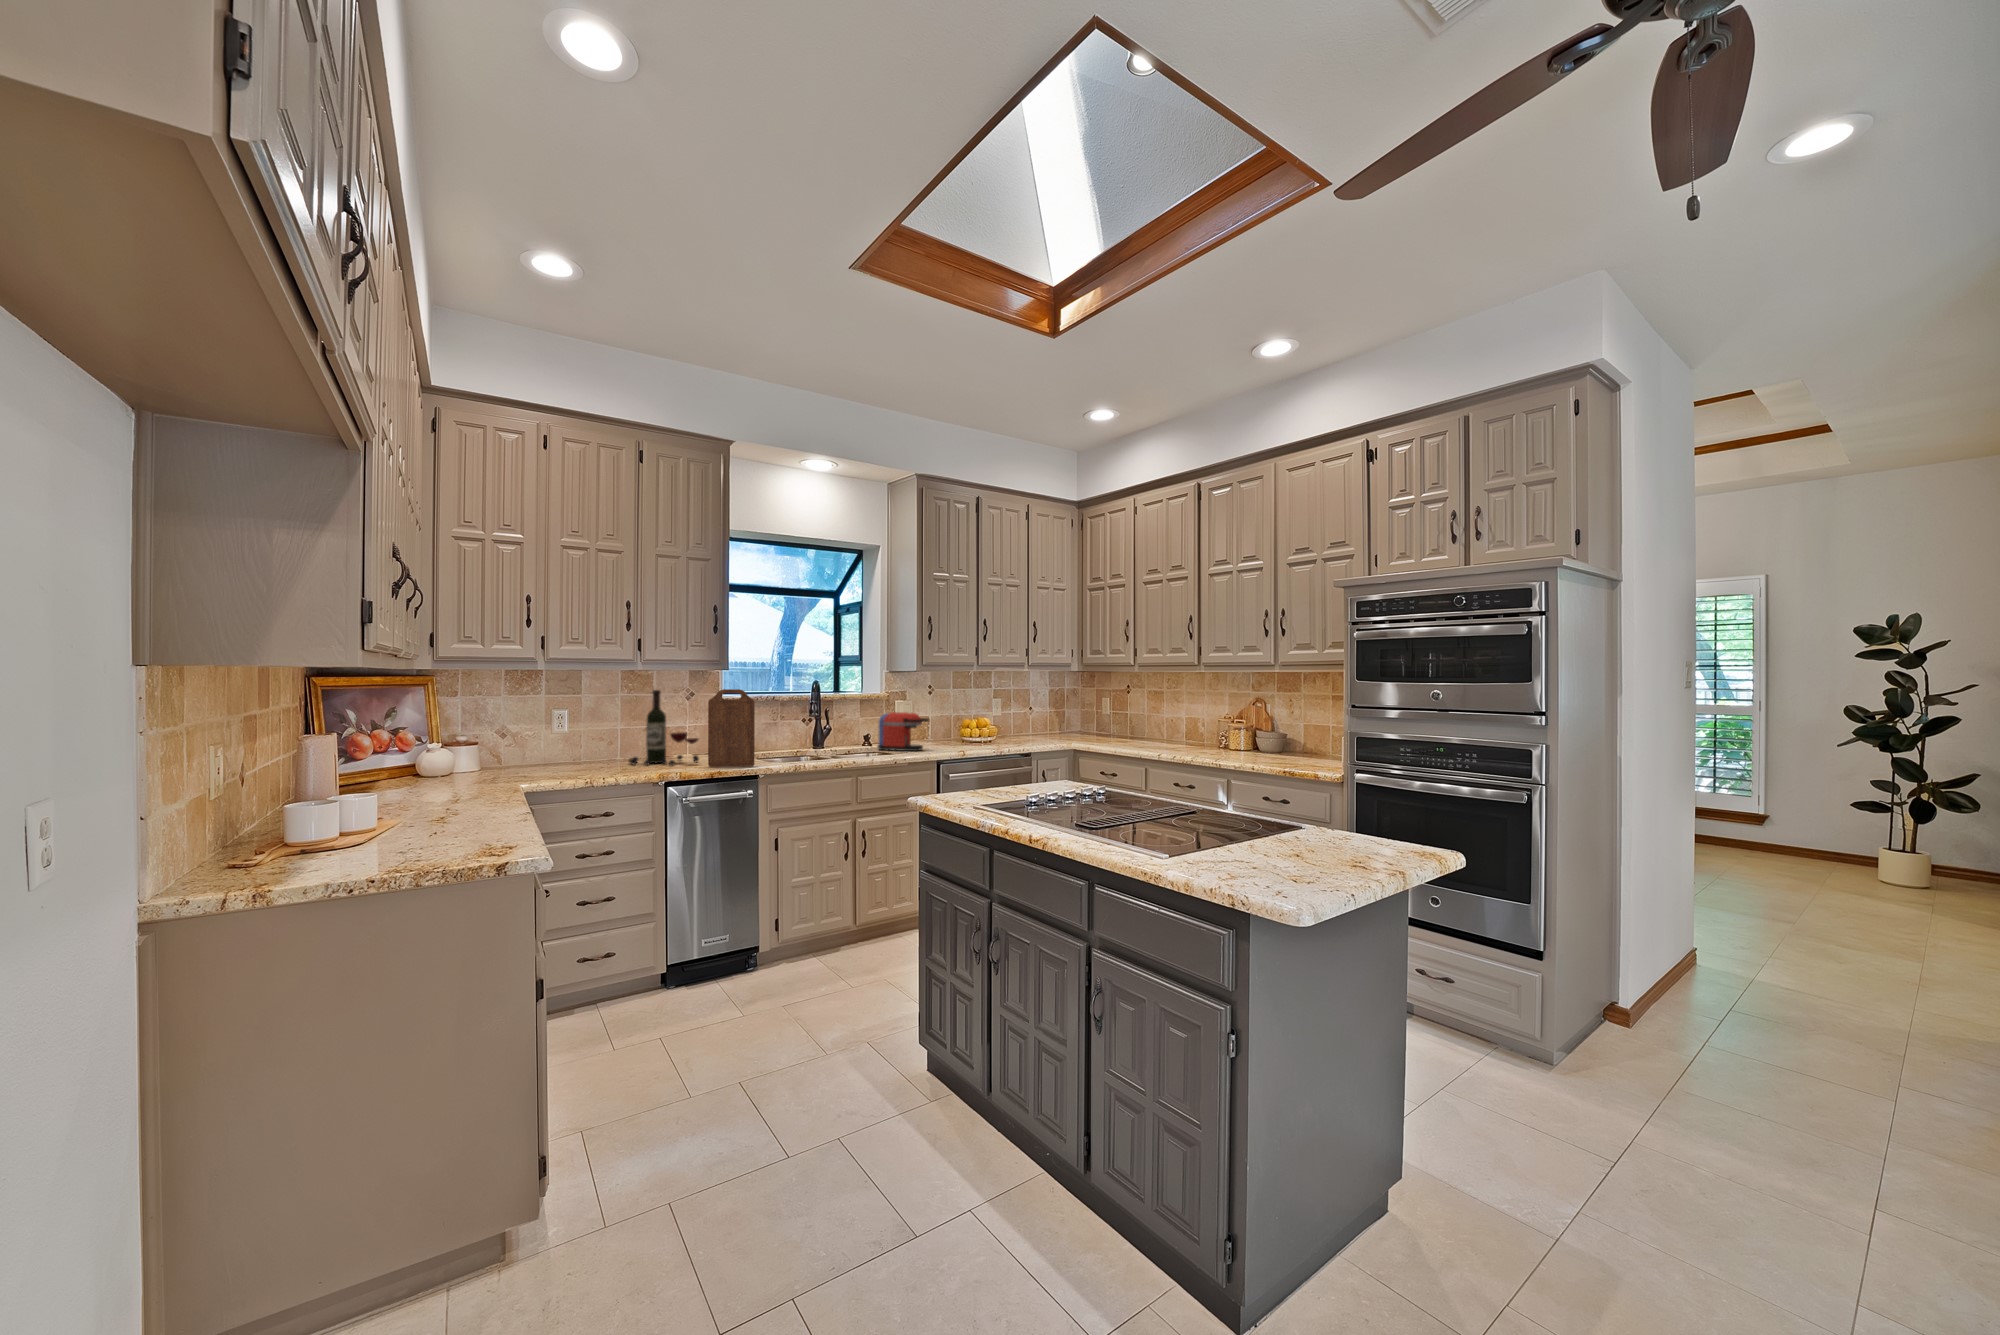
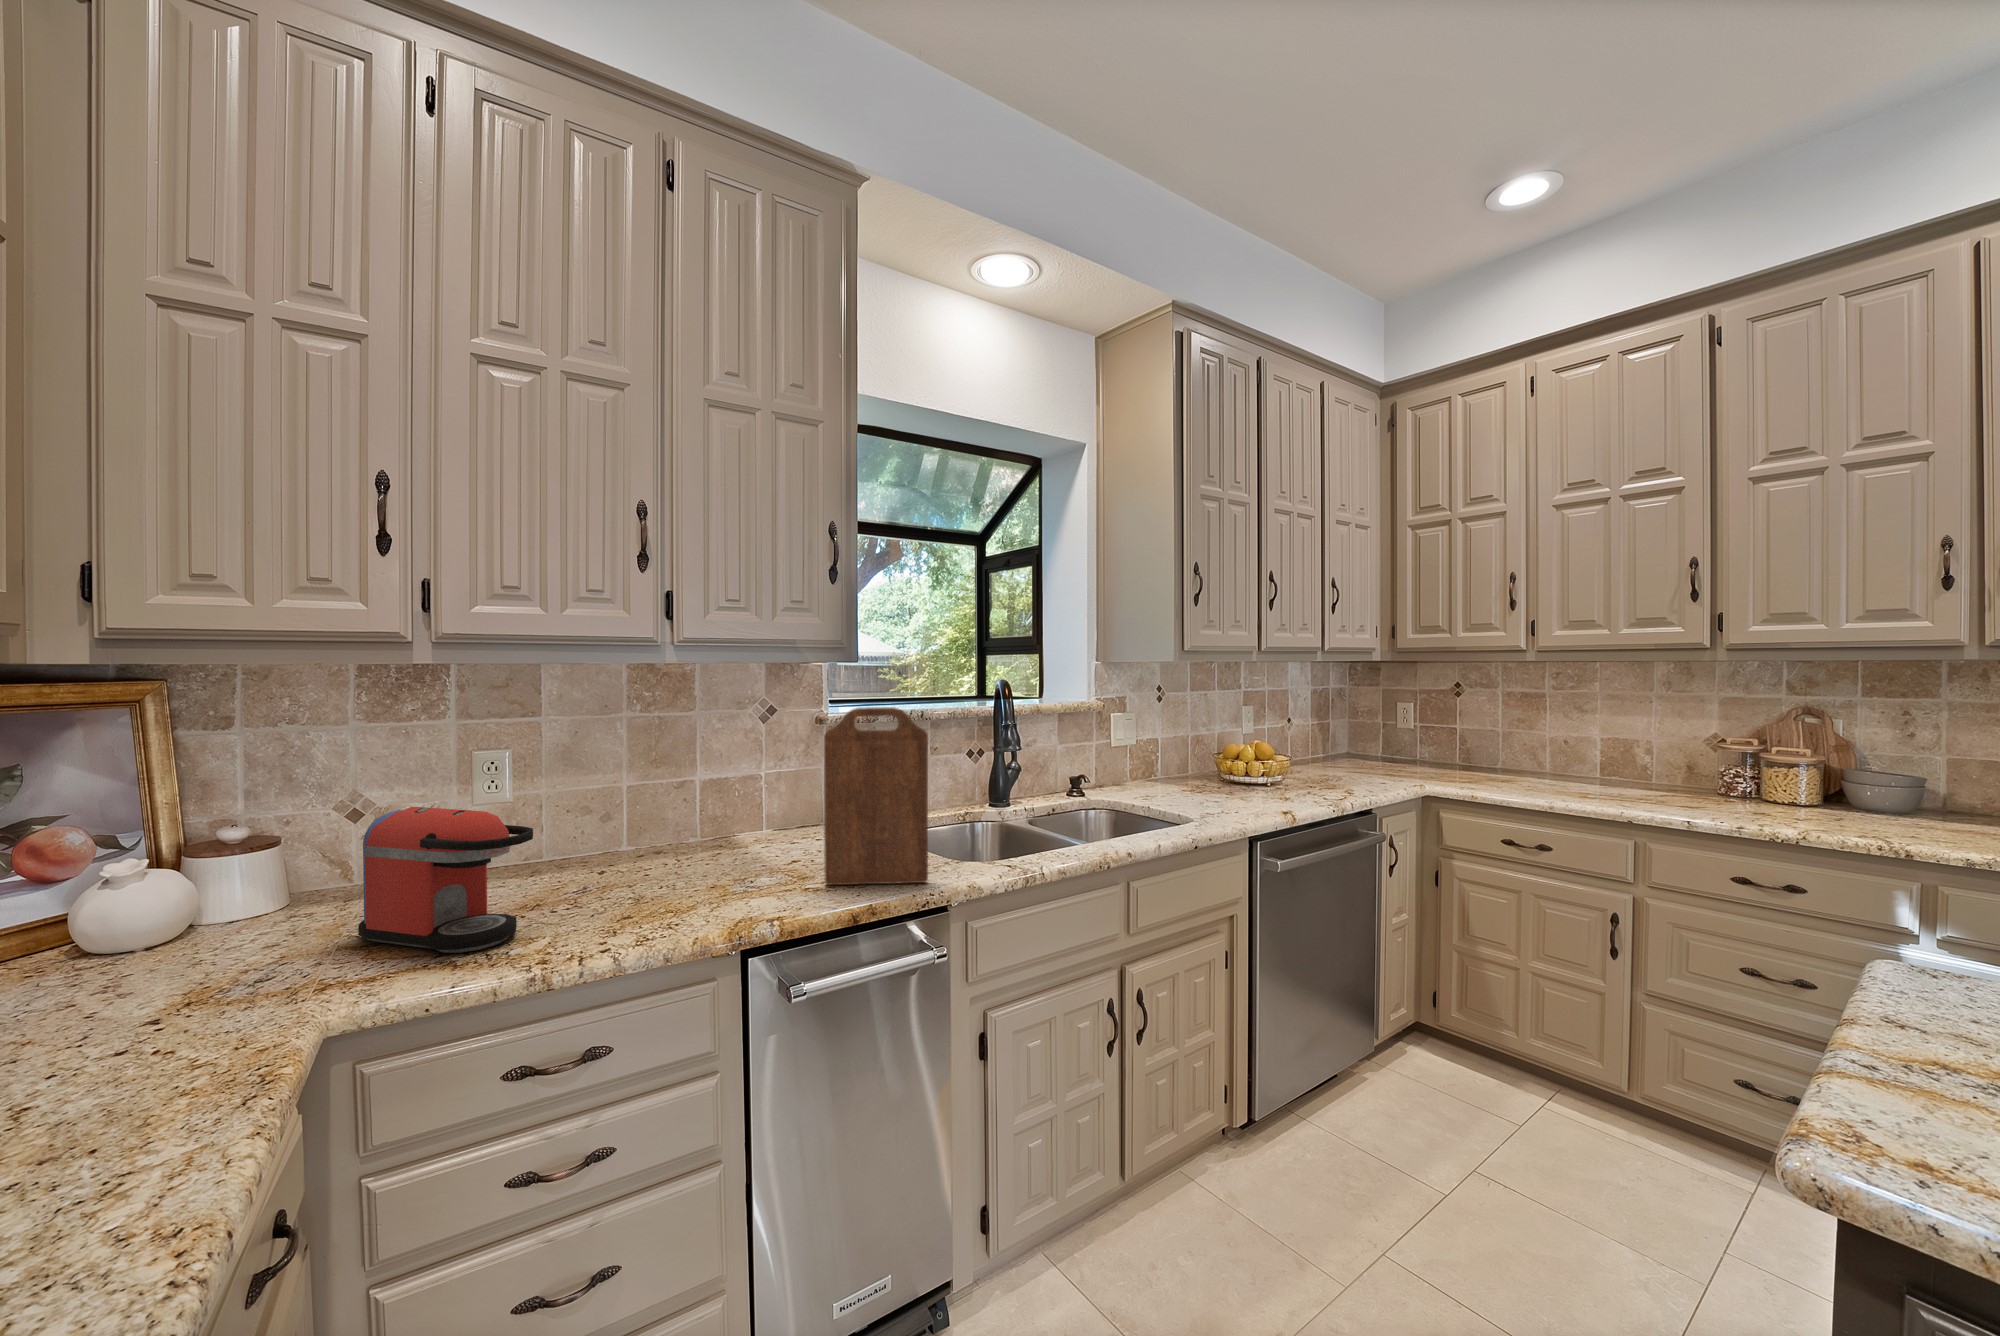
wine bottle: present [629,690,699,765] -> none [643,706,804,879]
coffee maker: present [877,712,929,751] -> present [358,807,533,953]

